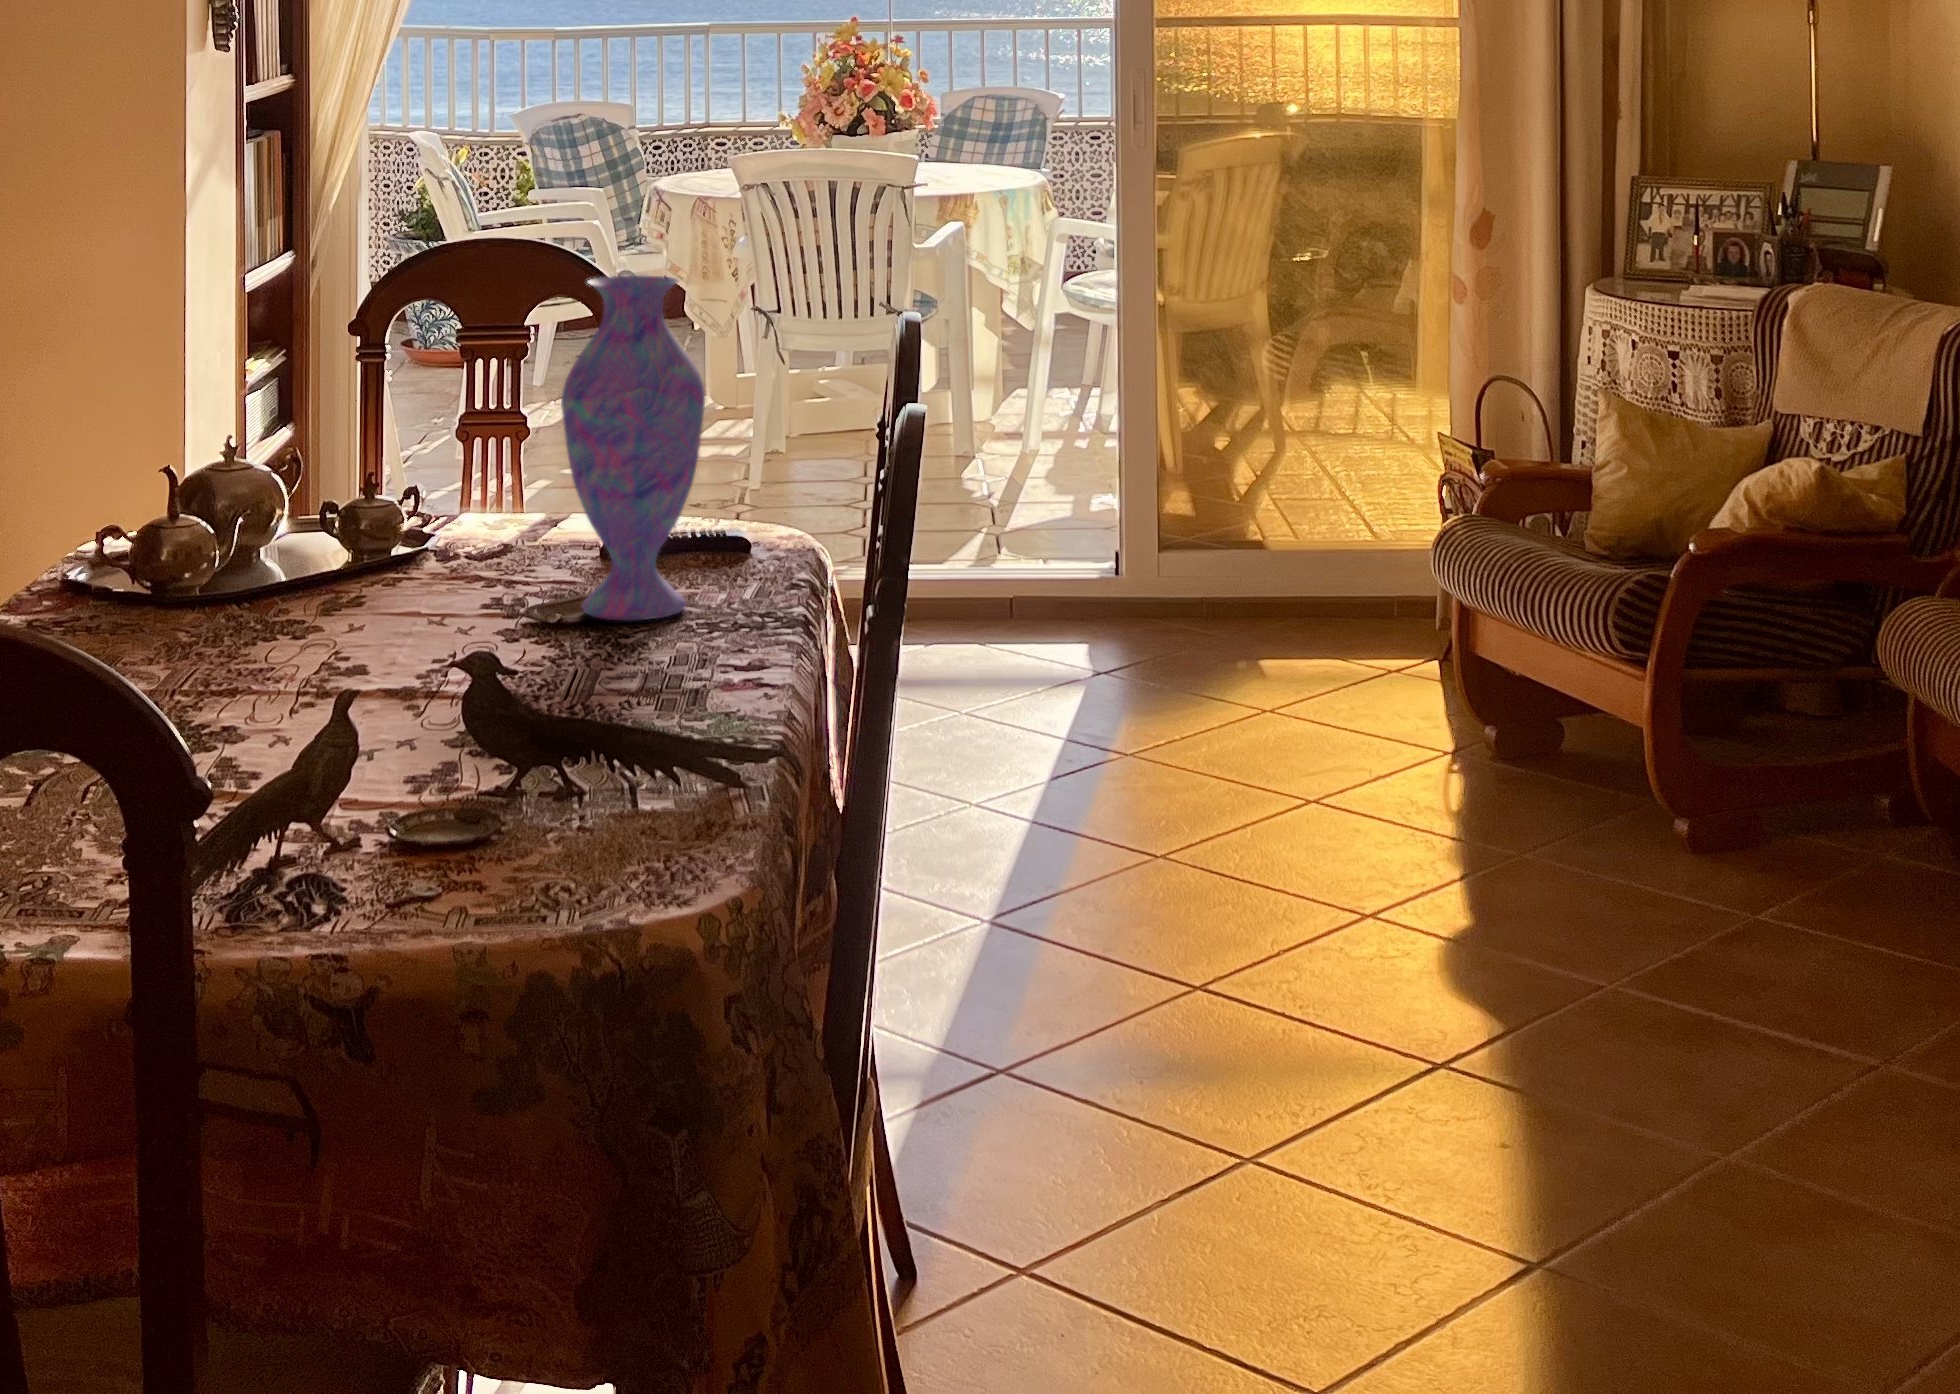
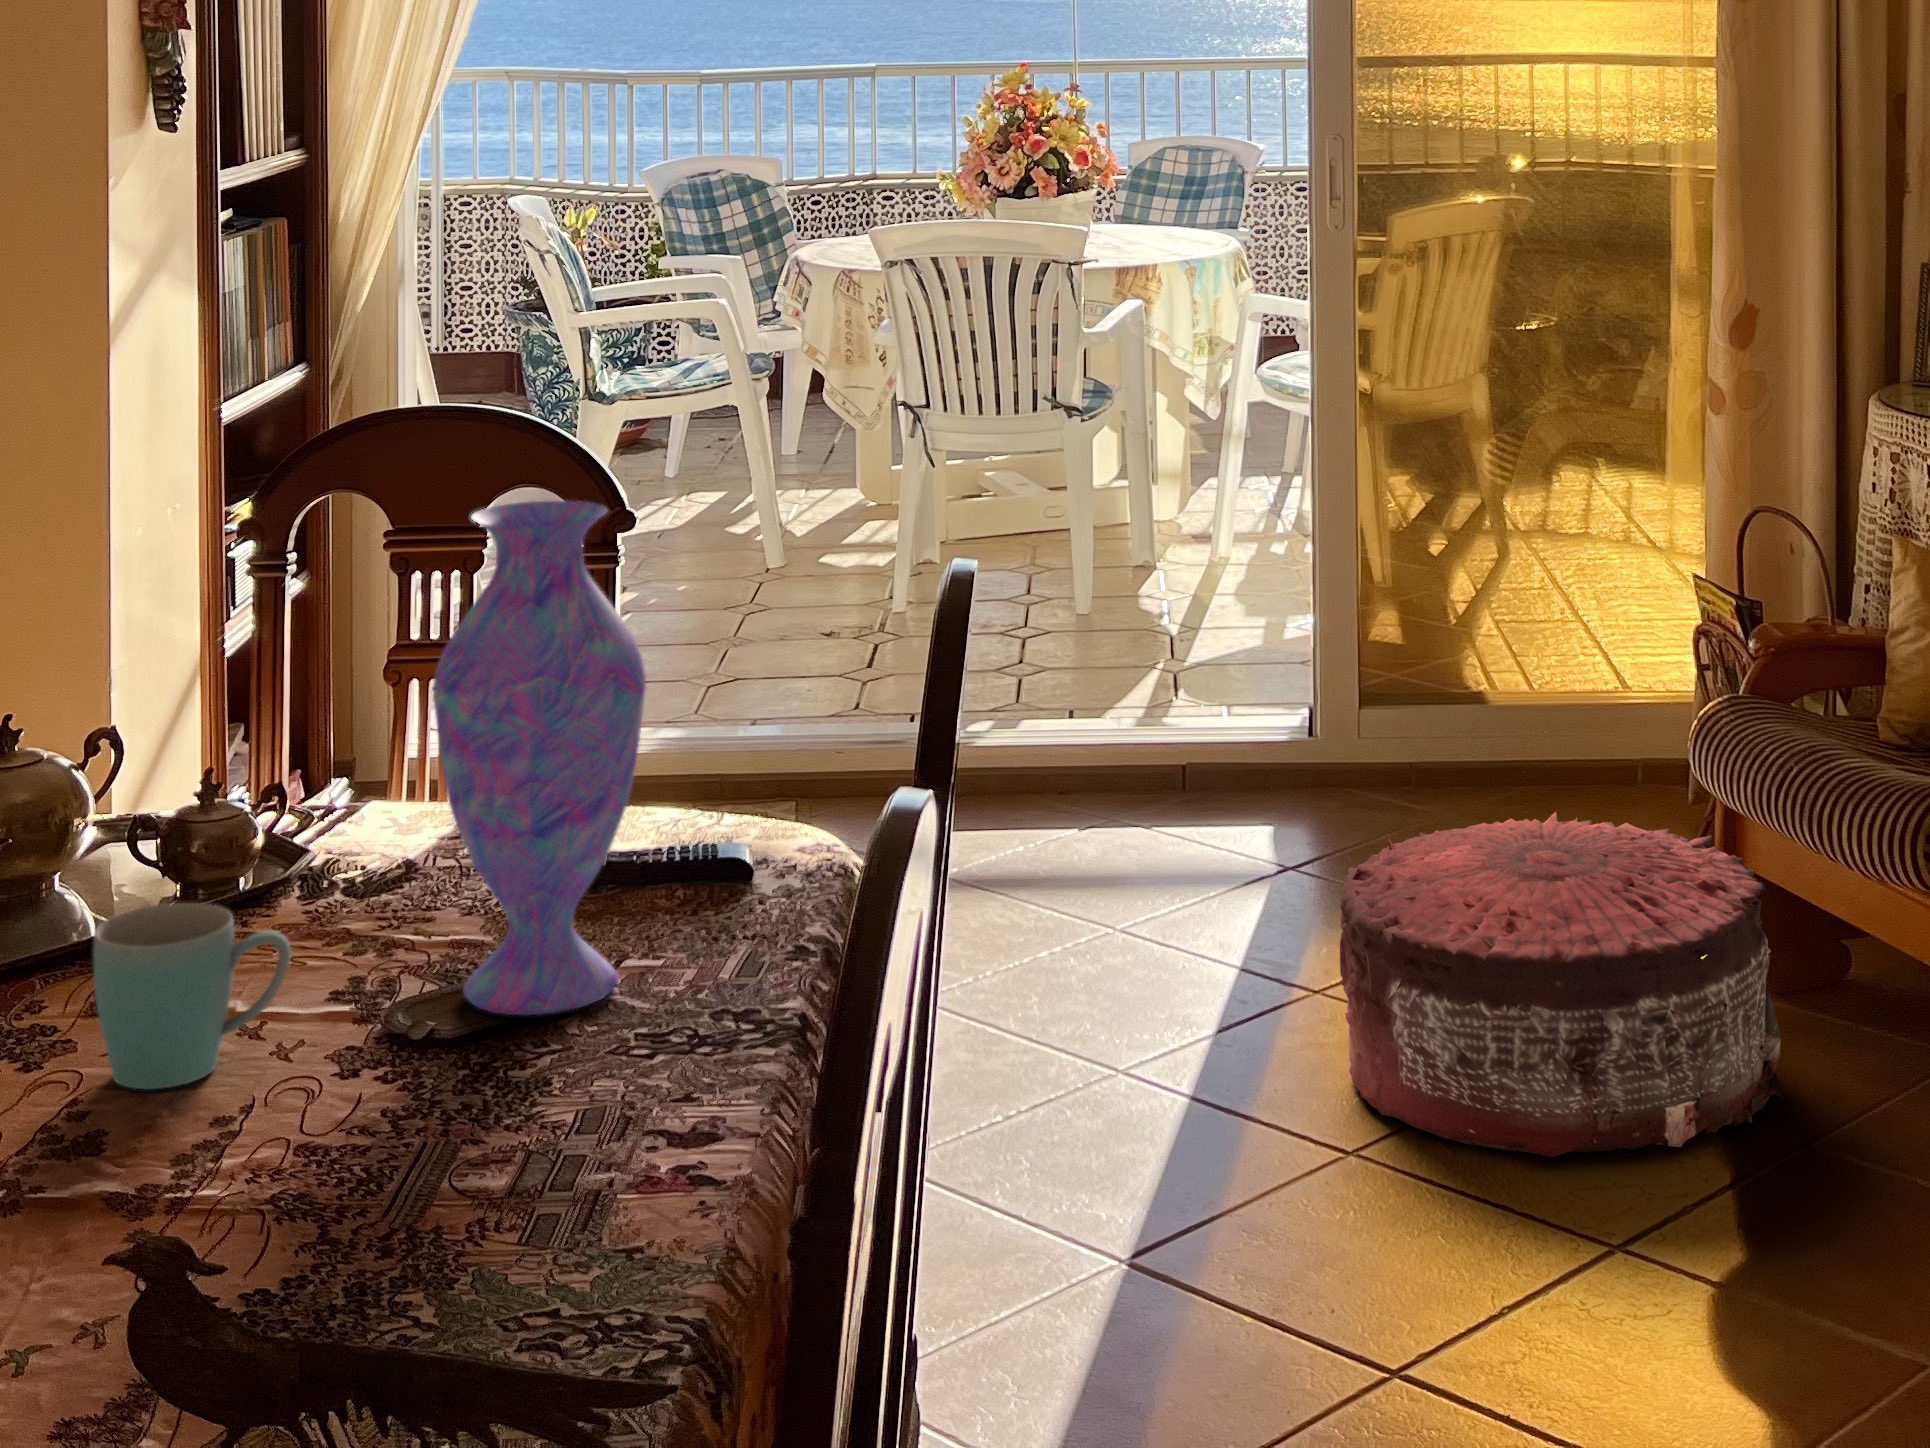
mug: none [349,538,477,654] -> present [93,903,291,1089]
pouf: none [1151,607,1503,856] -> present [1340,812,1782,1157]

